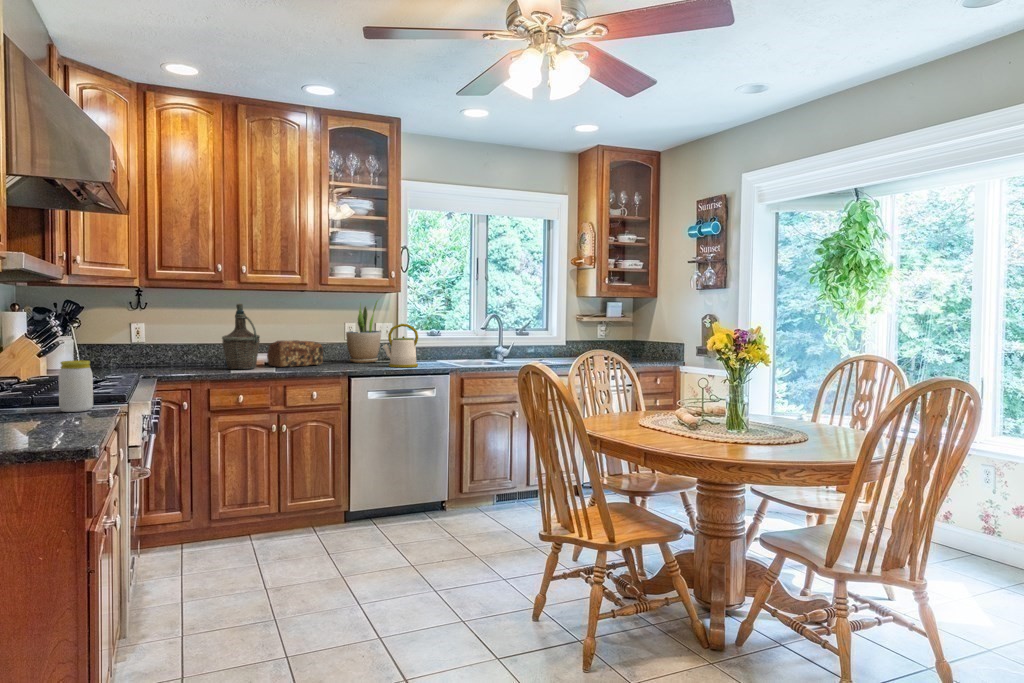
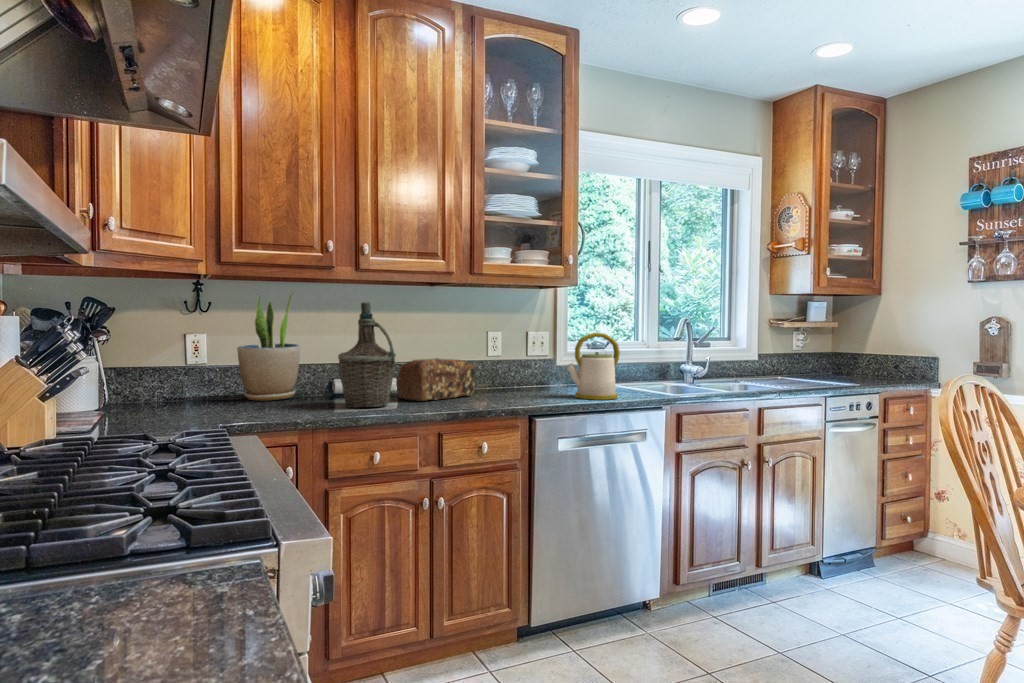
potted plant: present [346,301,381,363] -> present [237,290,300,400]
jar: present [59,360,93,412] -> none [103,457,206,636]

